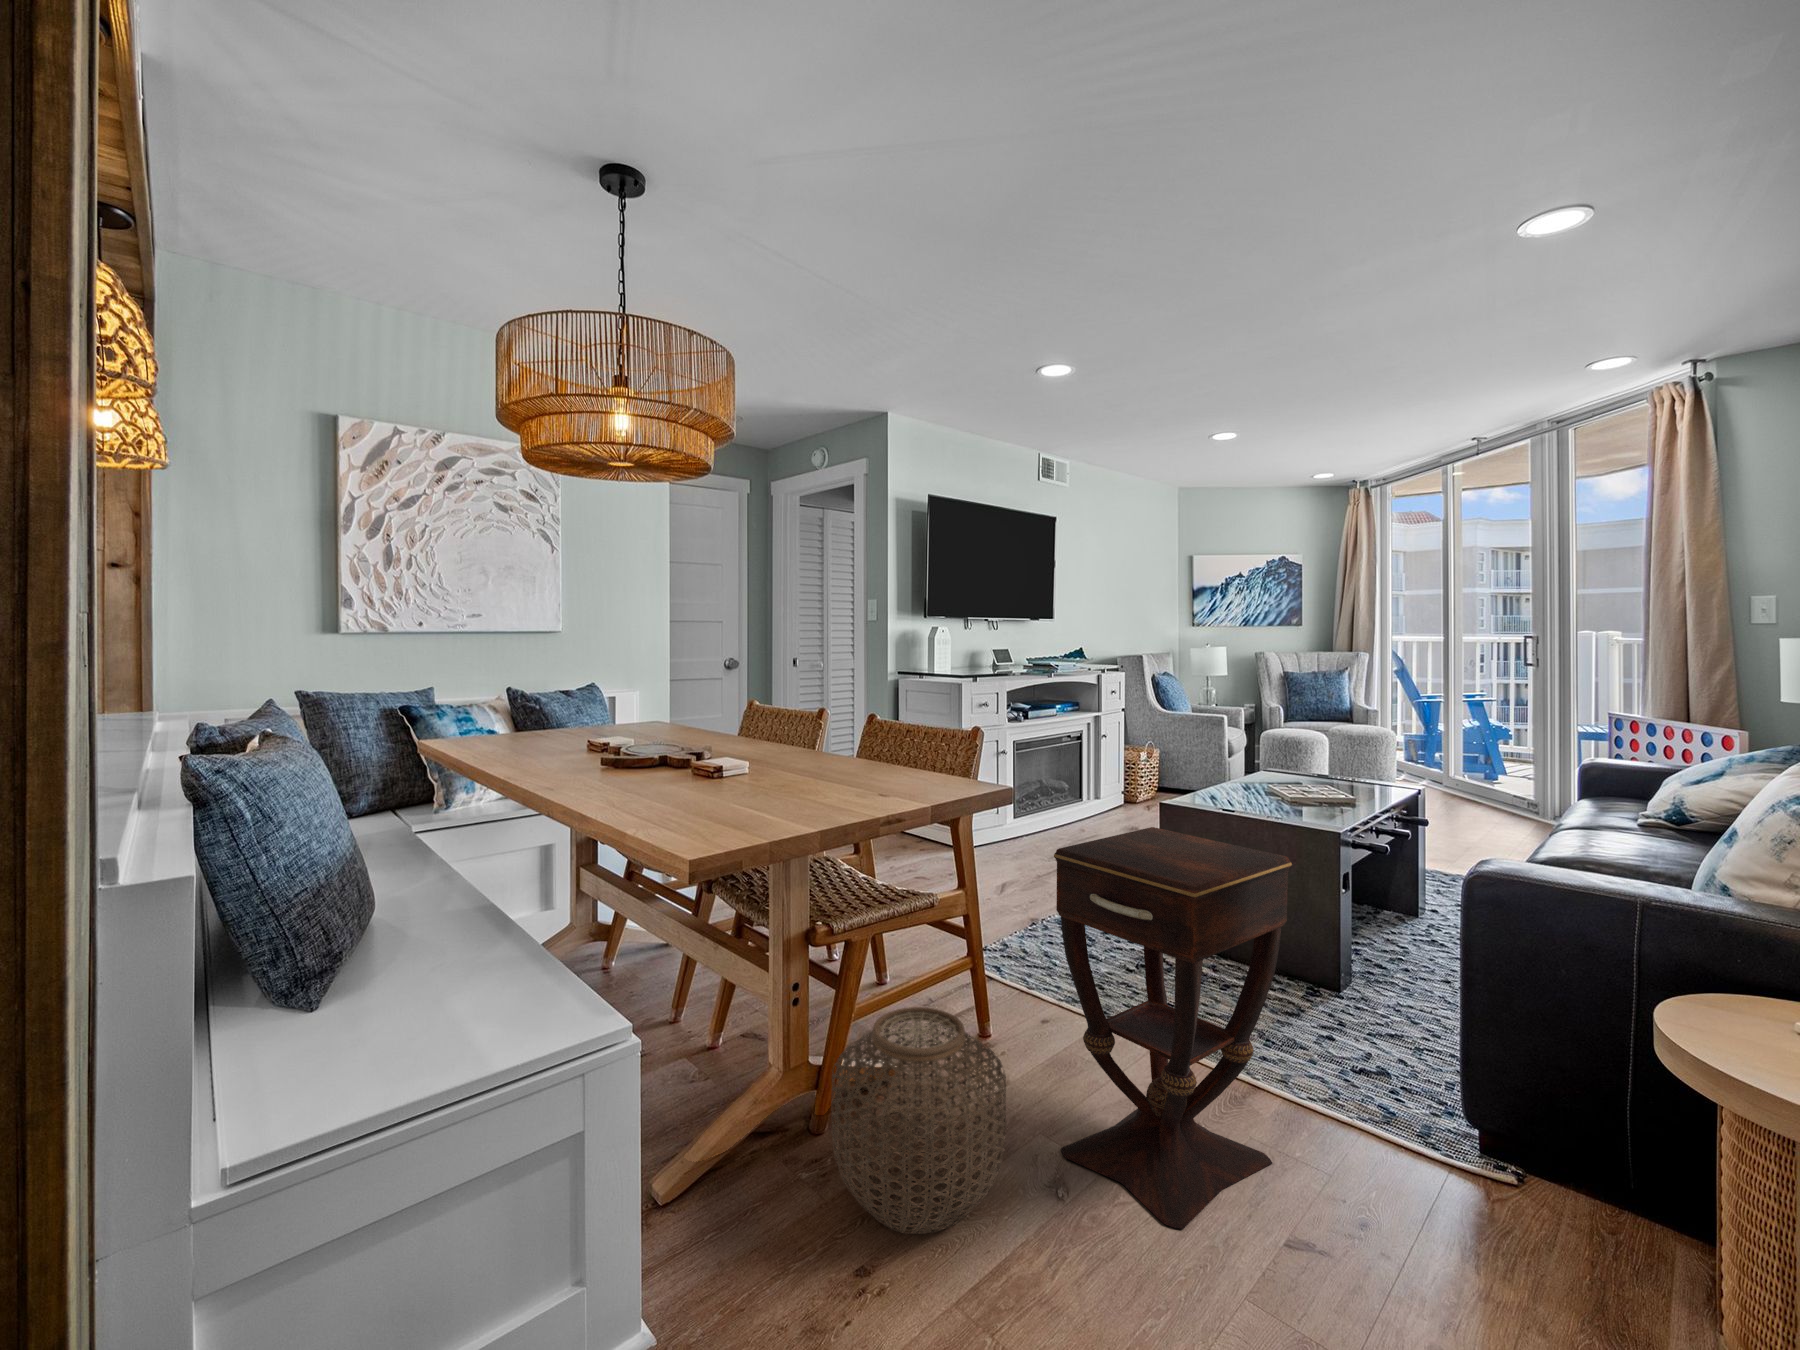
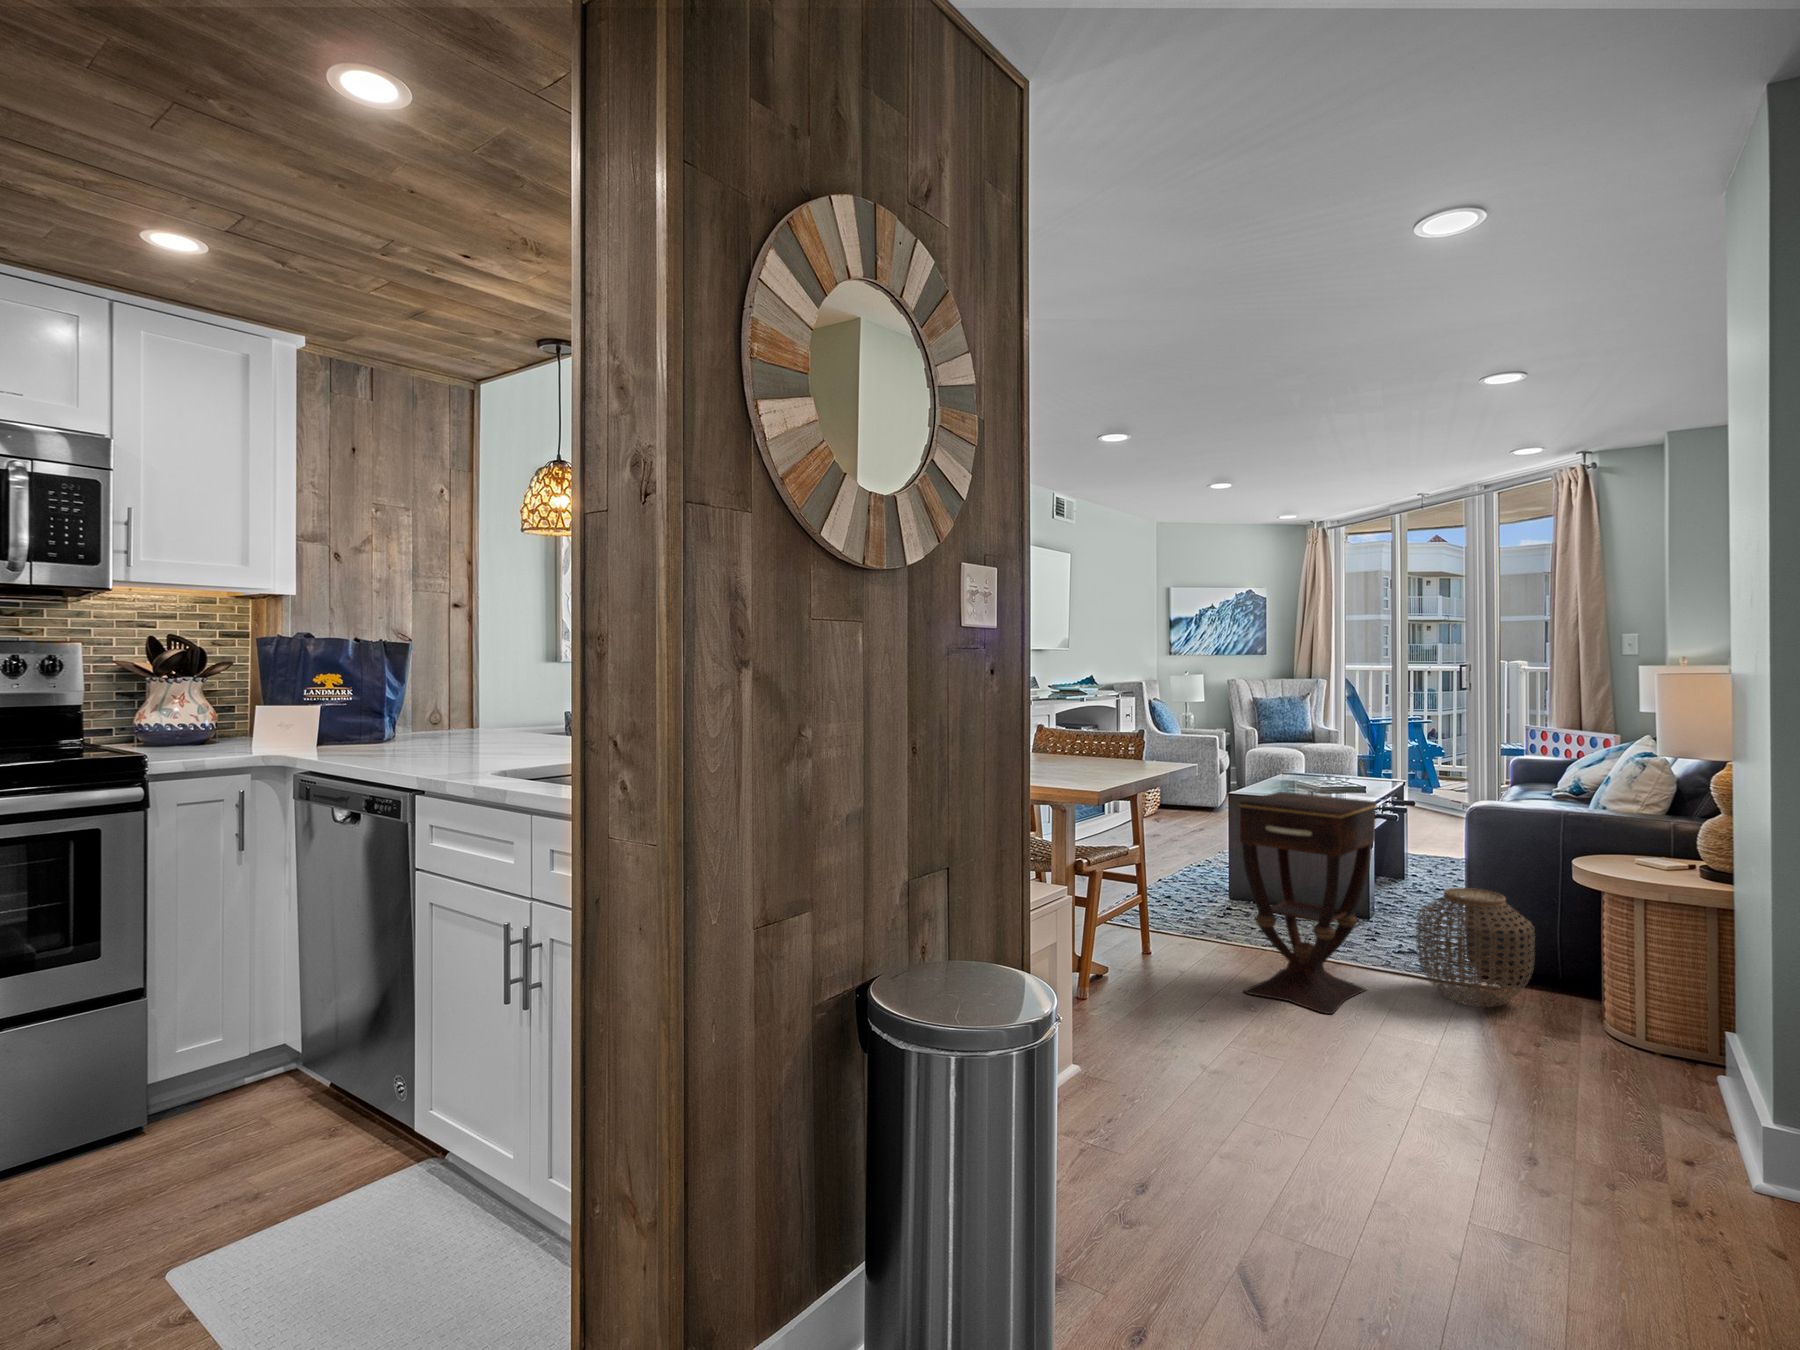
woven basket: present [832,1007,1006,1234] -> present [1417,888,1535,1007]

